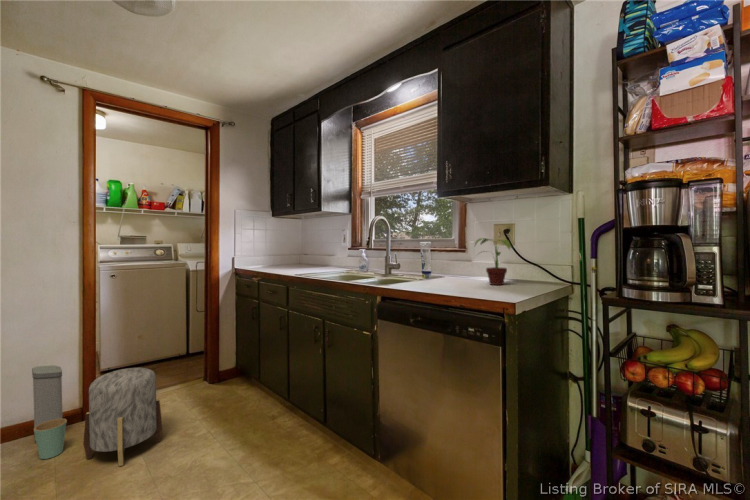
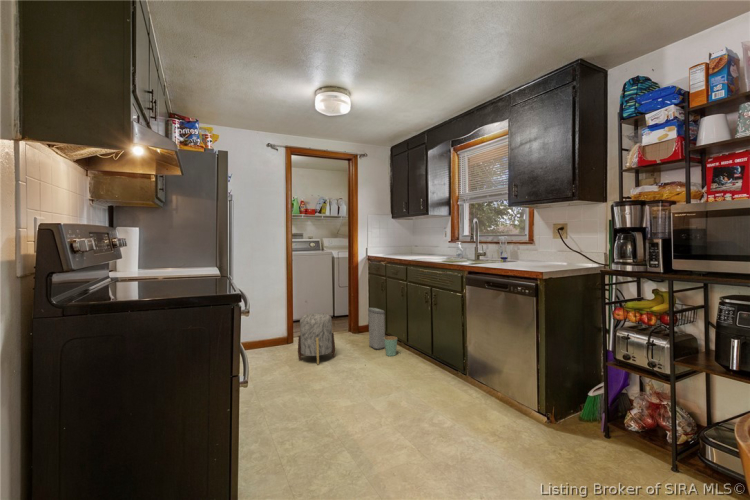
potted plant: present [475,238,512,285] -> none [530,234,560,265]
trash can: present [32,365,67,459] -> present [368,308,397,356]

